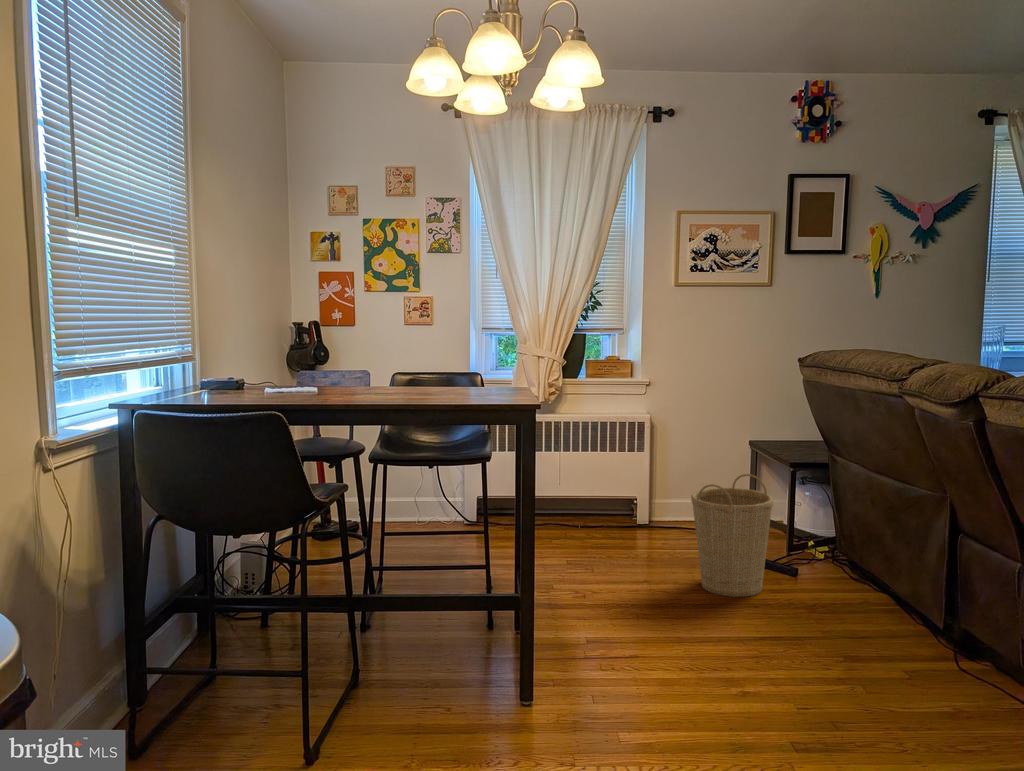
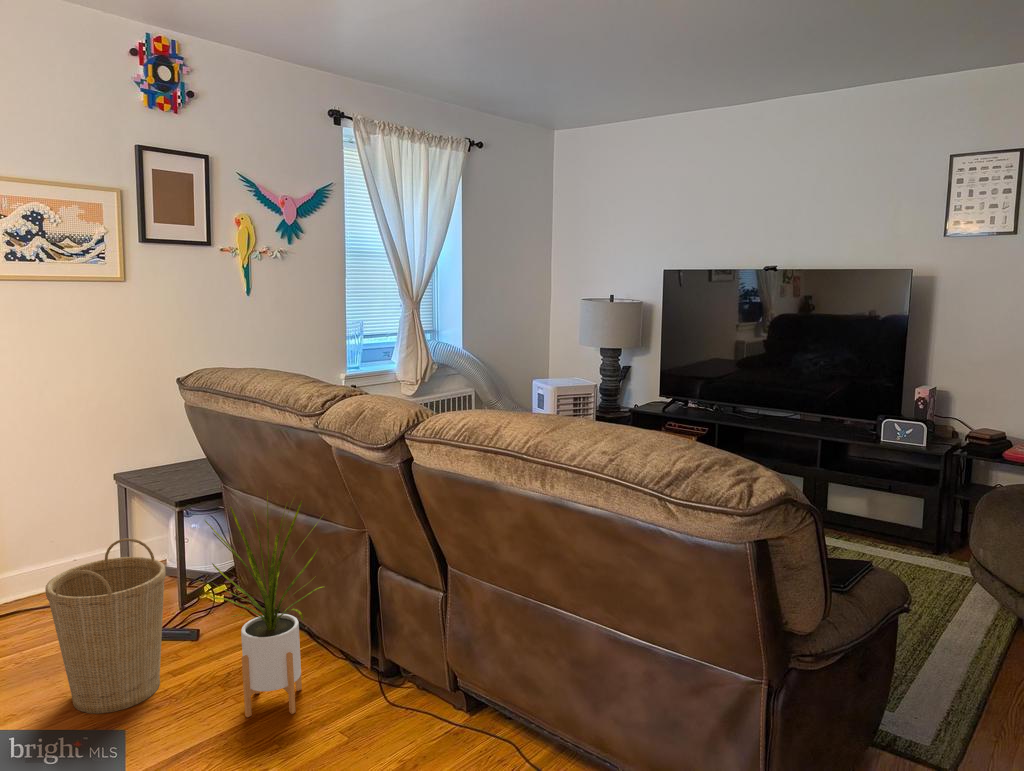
house plant: none [799,444,907,636] -> present [205,492,323,717]

